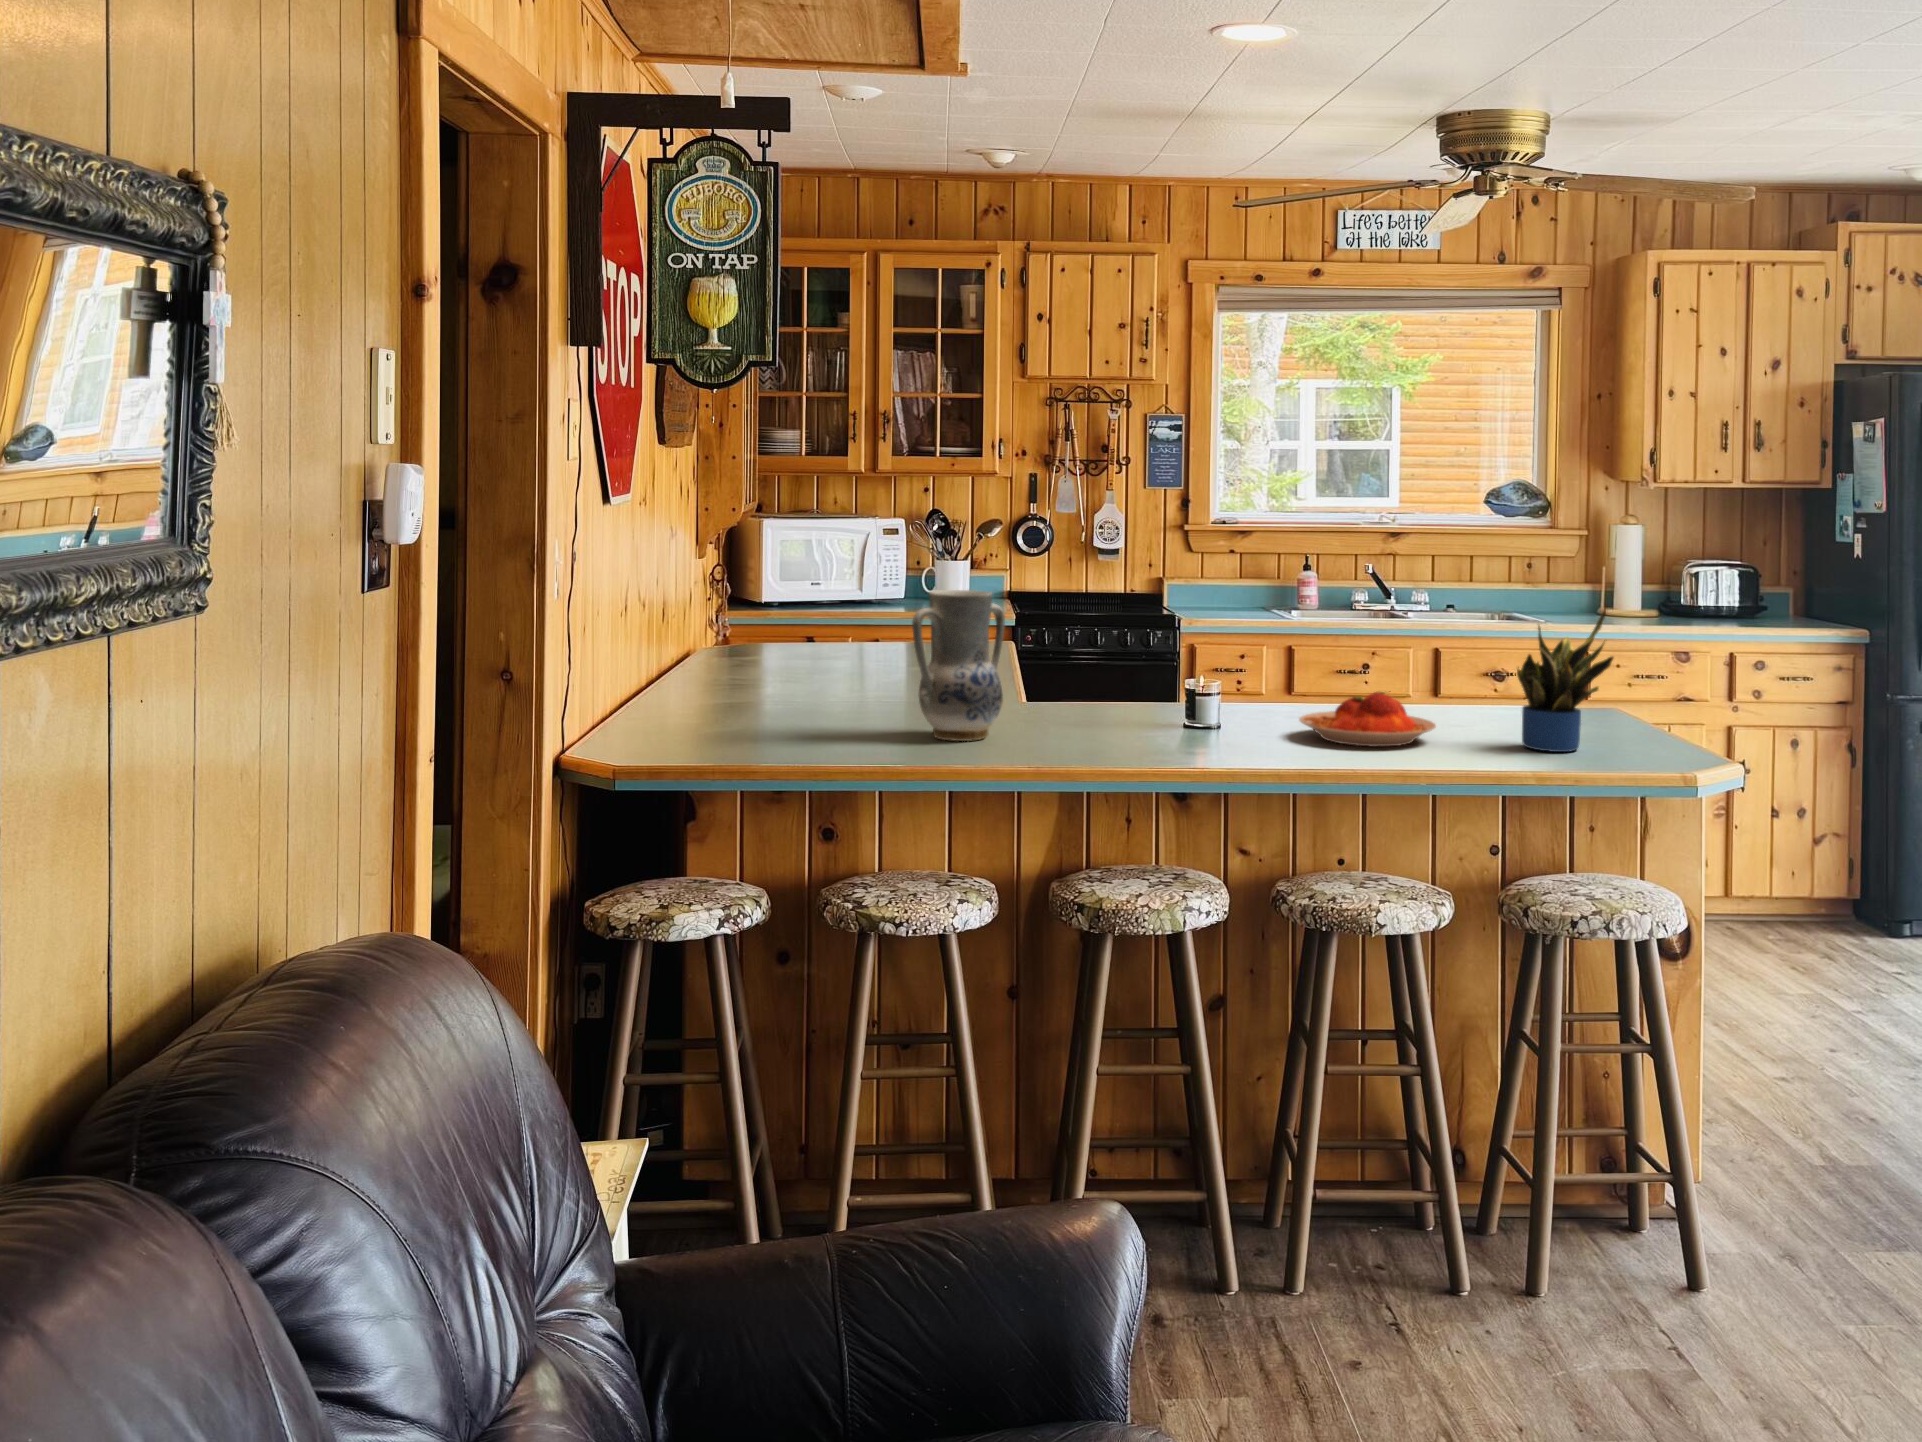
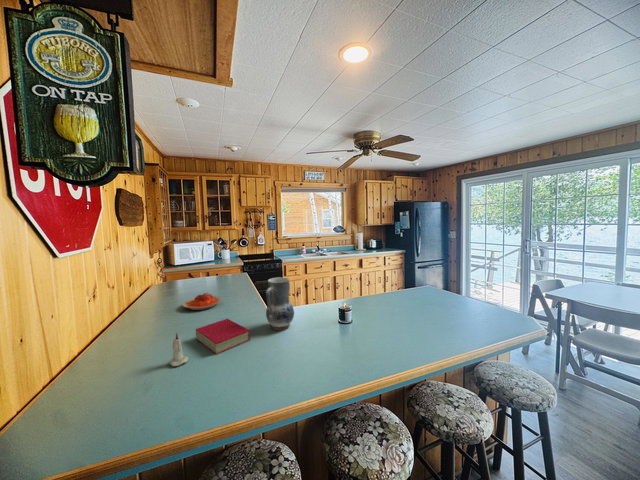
potted plant: present [1517,608,1614,752] -> none [422,266,452,303]
candle: none [656,673,698,751] -> present [169,333,188,366]
plate: present [1299,692,1436,746] -> present [183,293,221,310]
book: none [732,697,857,751] -> present [196,319,250,354]

